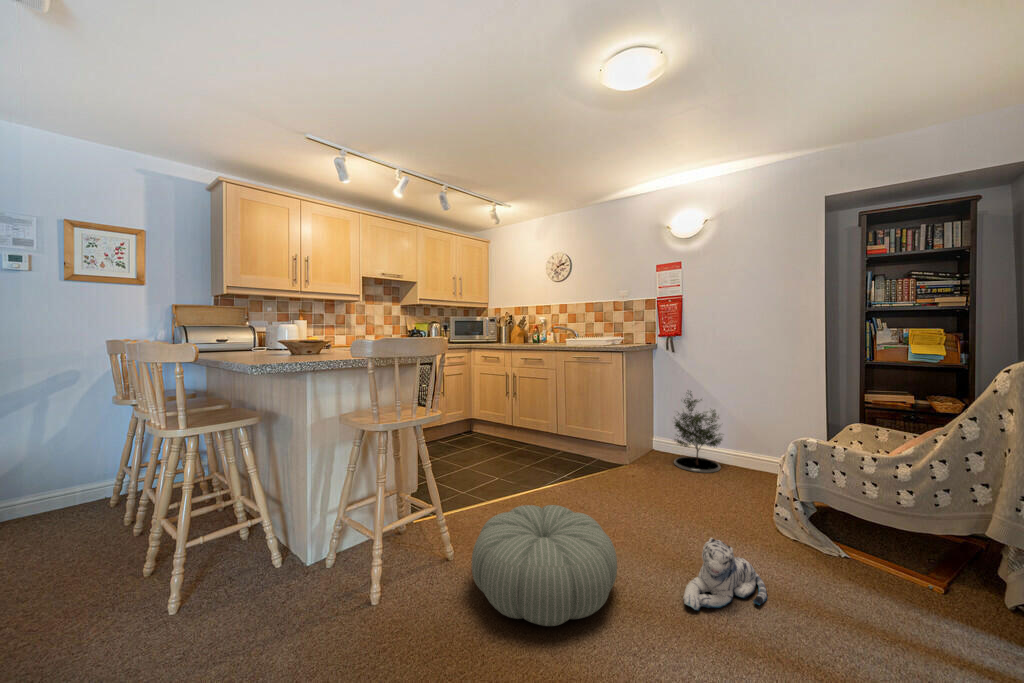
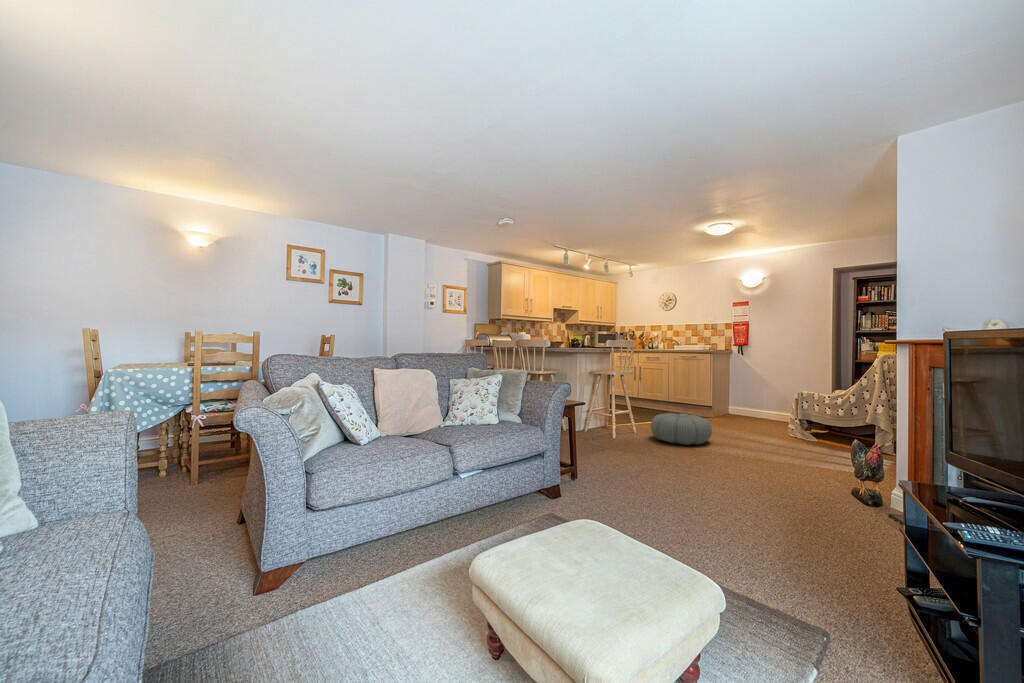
potted tree: present [674,394,722,473] -> none [740,376,773,423]
plush toy: present [683,538,767,610] -> none [739,422,776,446]

